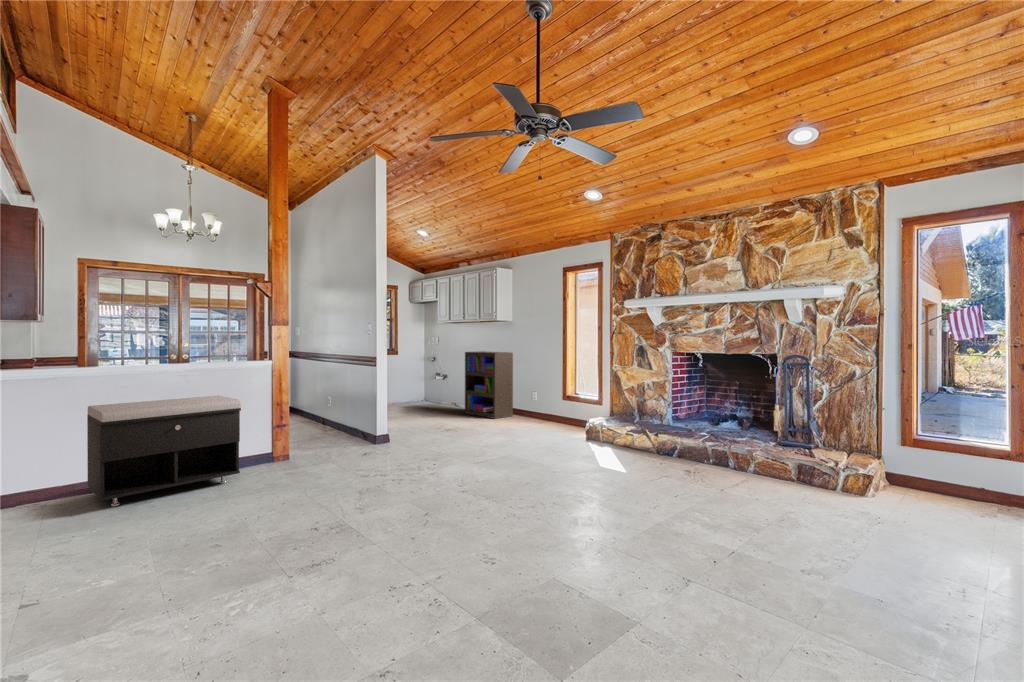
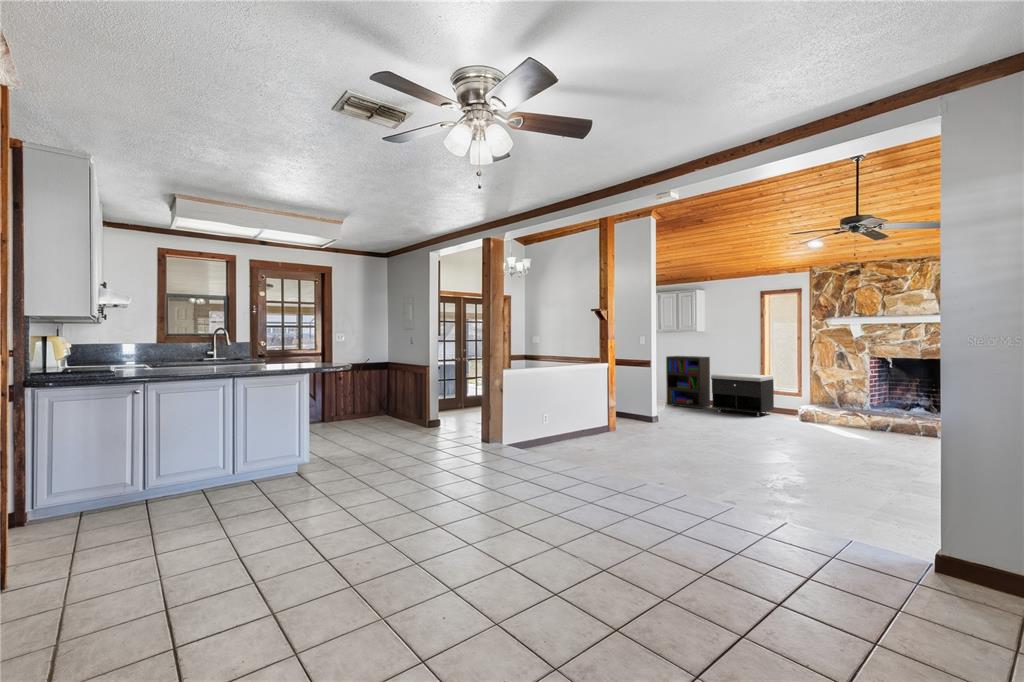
storage bench: present [87,395,241,506] -> present [711,373,774,416]

